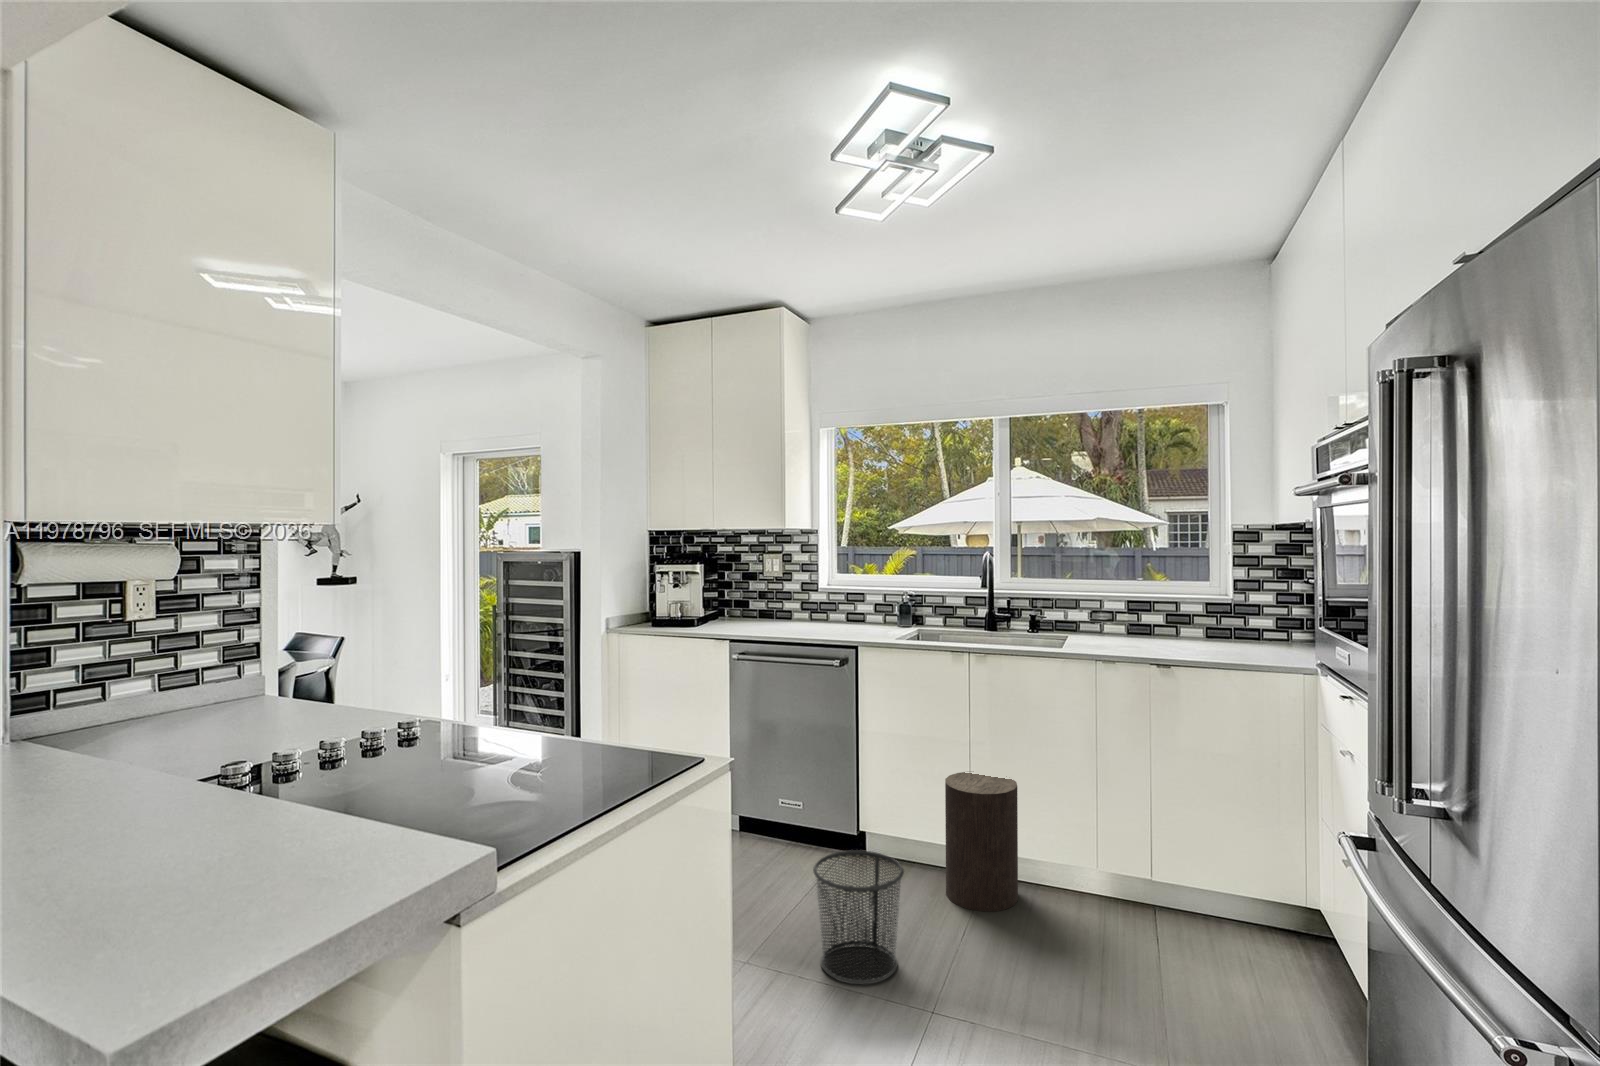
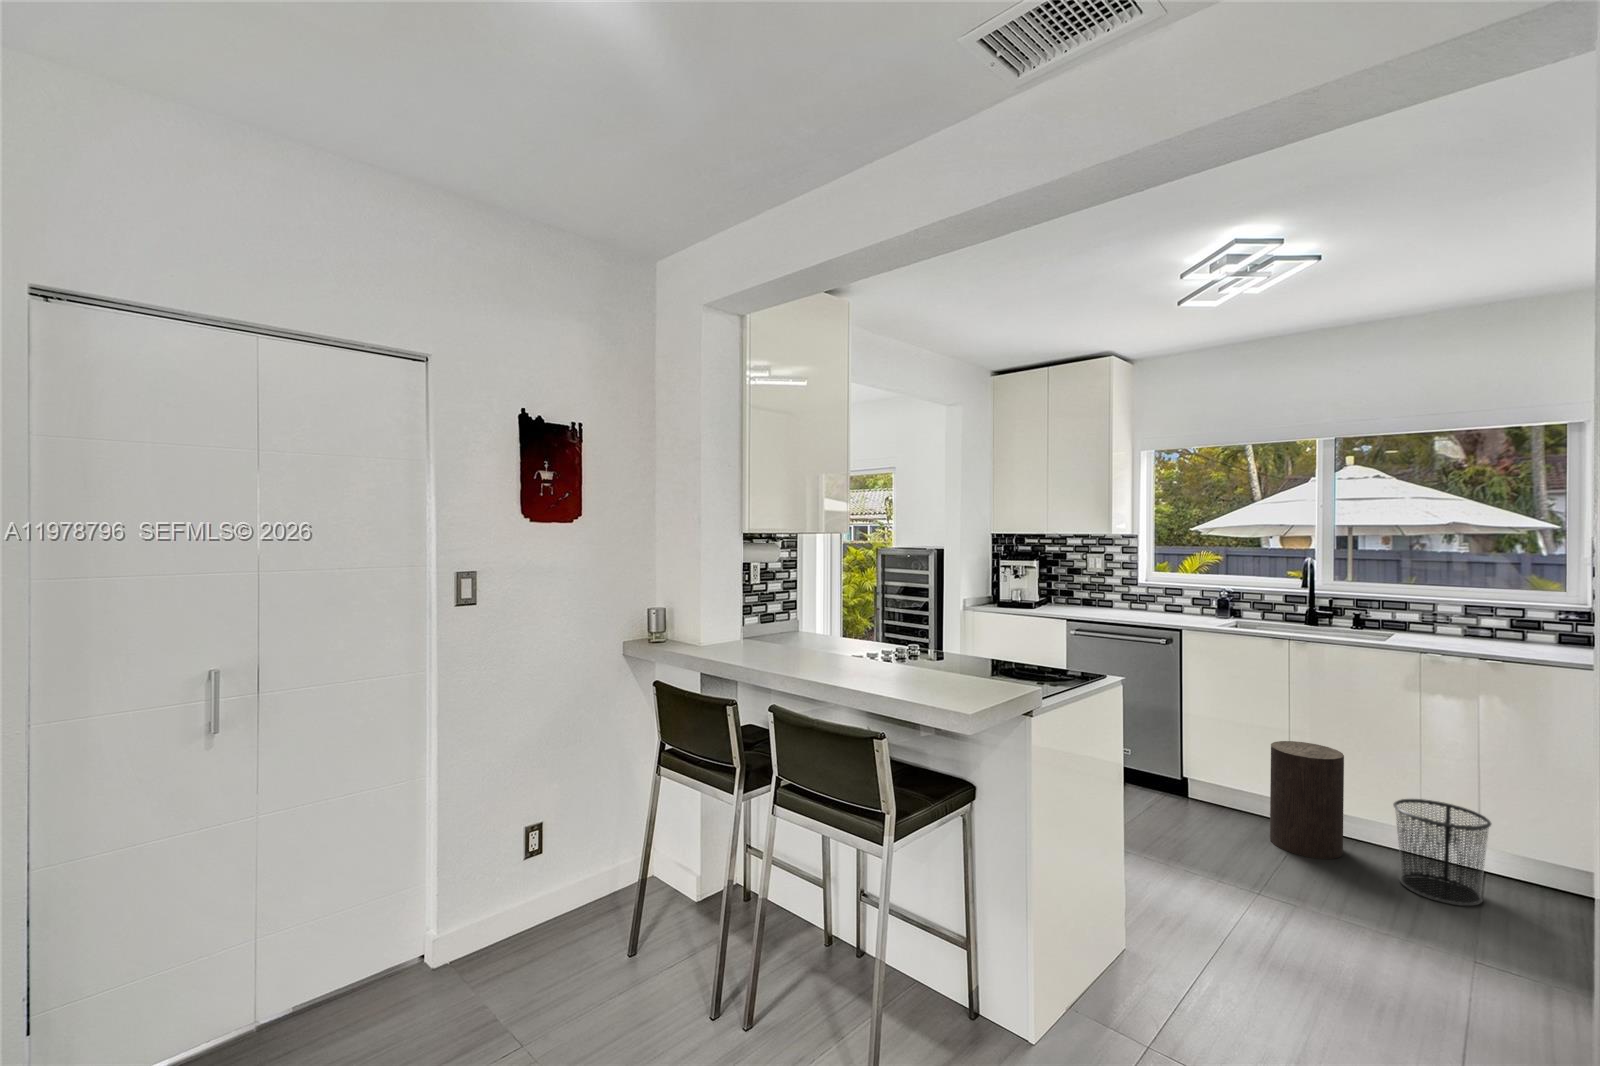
trash can: present [813,850,904,984] -> present [1393,799,1491,906]

